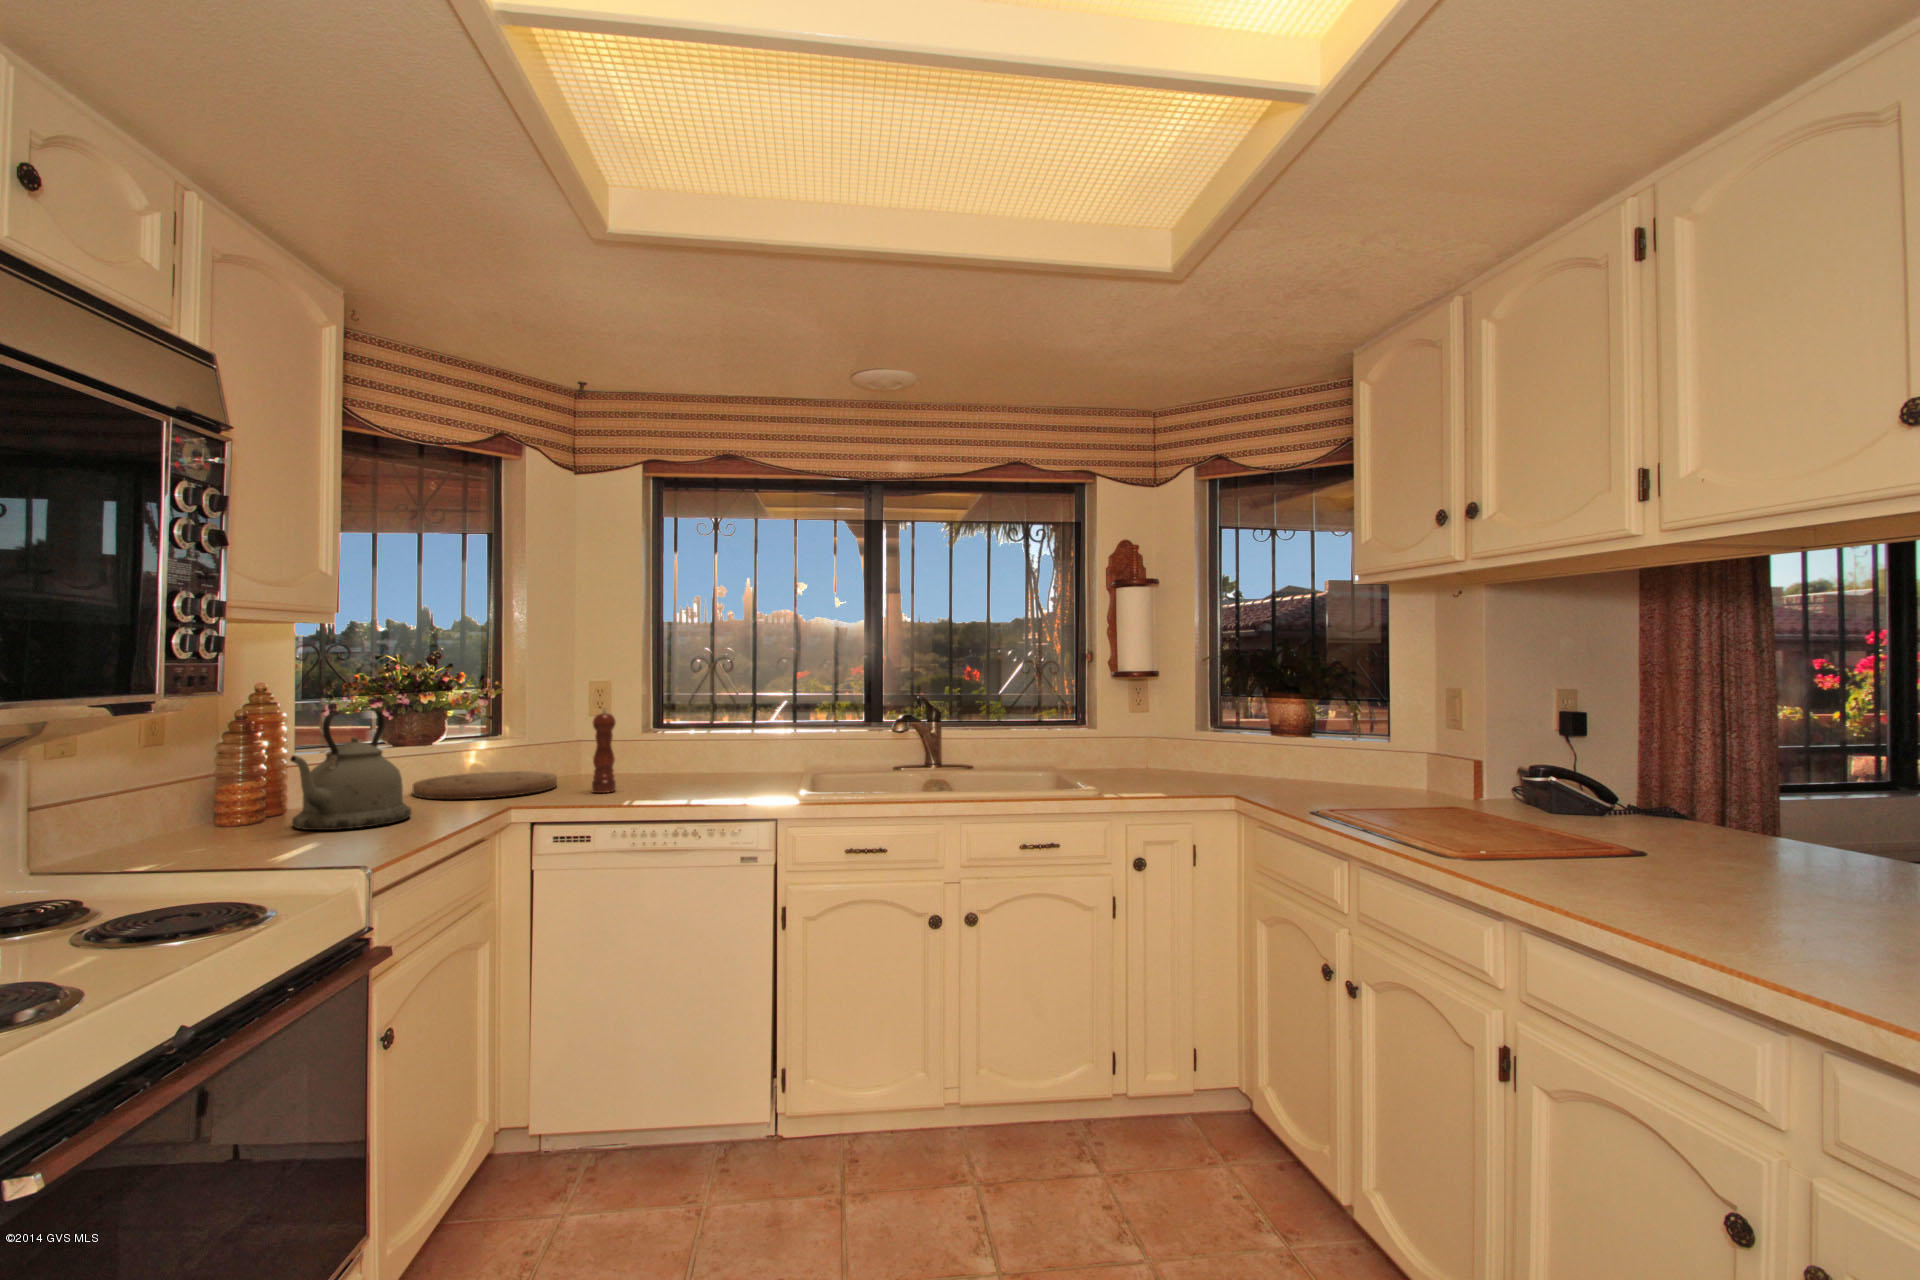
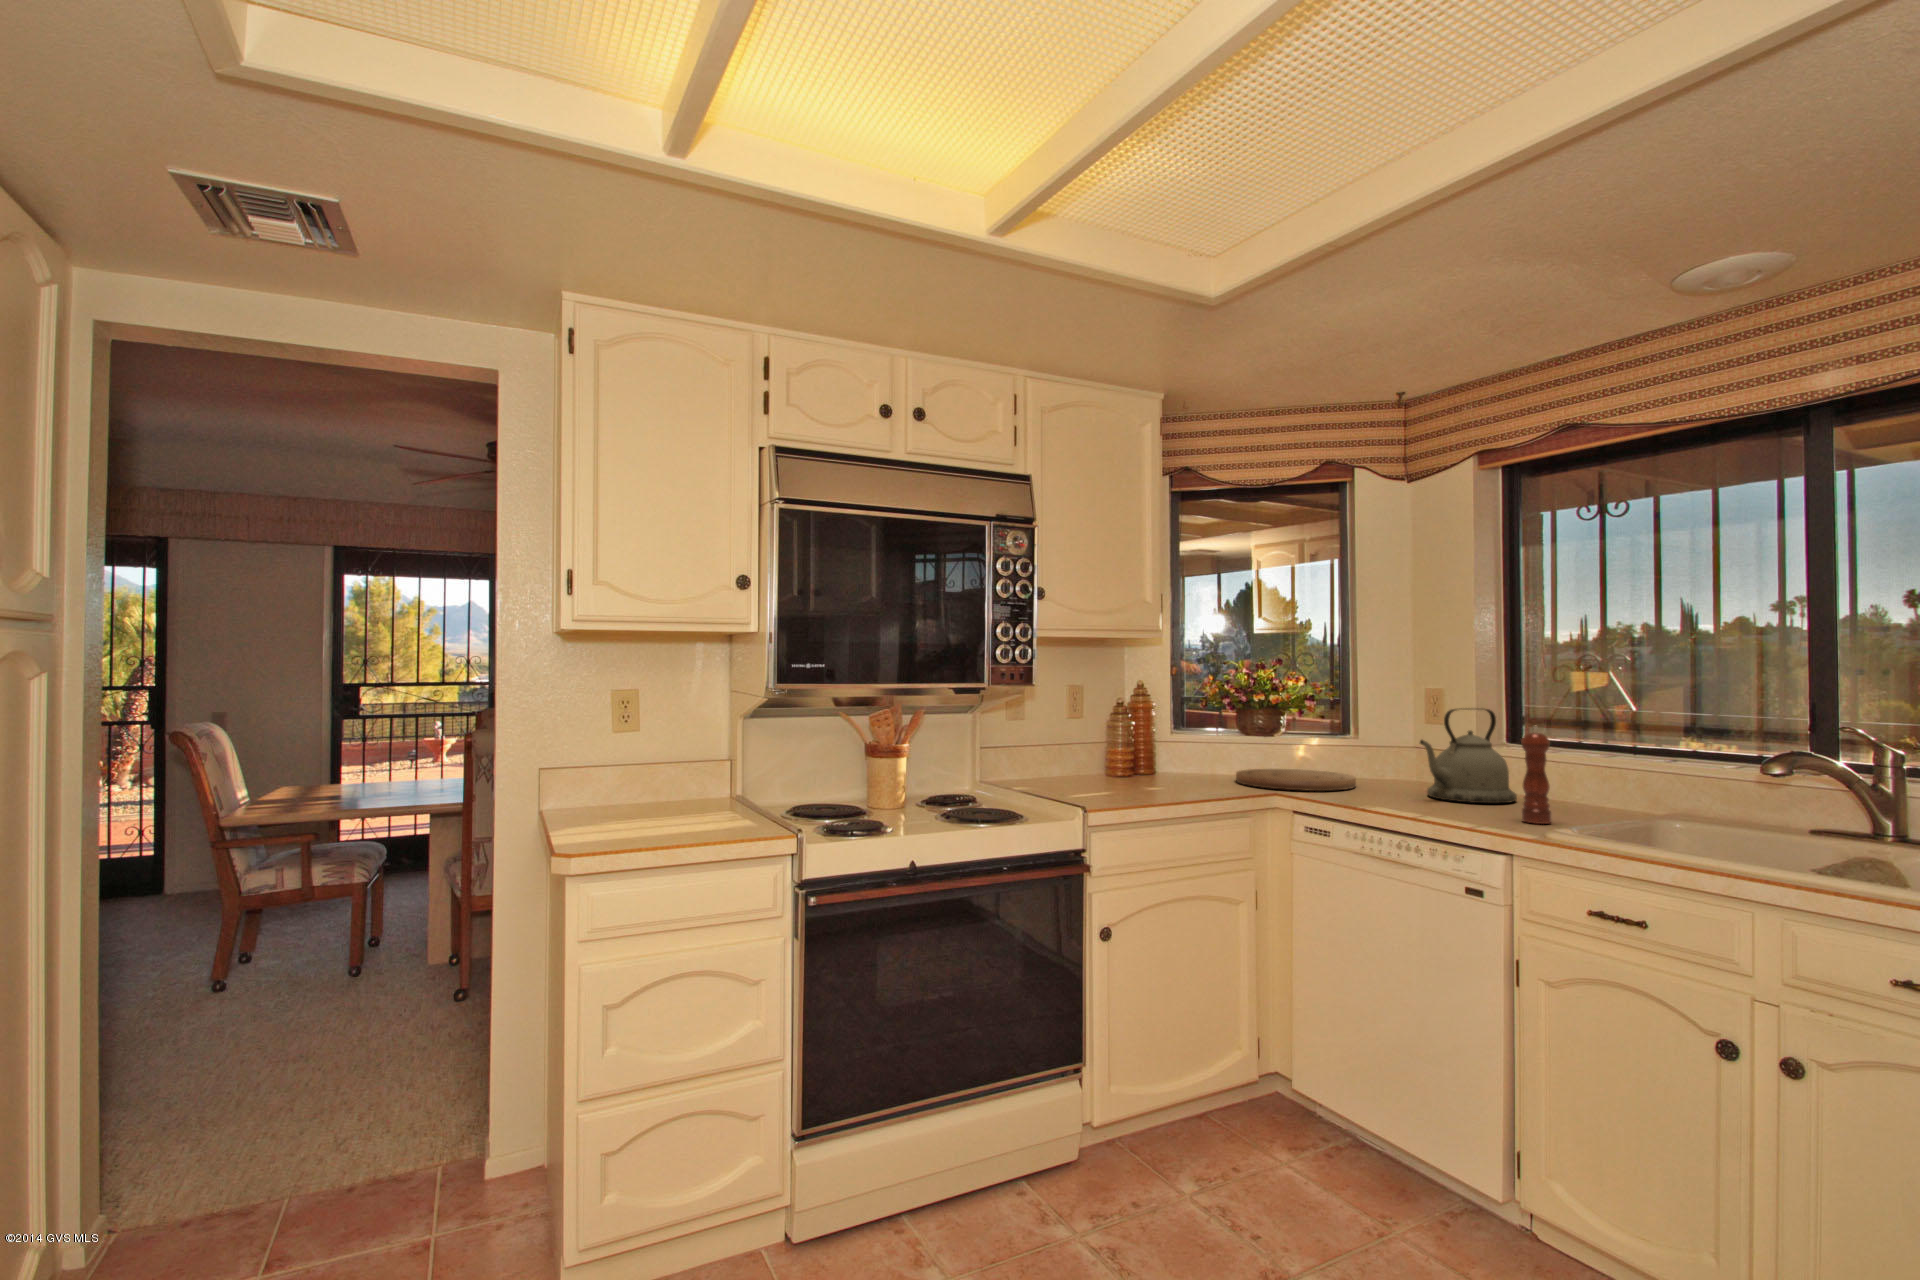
pepper mill: present [592,707,616,793] -> present [1521,726,1552,824]
kettle: present [290,708,411,830] -> present [1420,708,1517,803]

